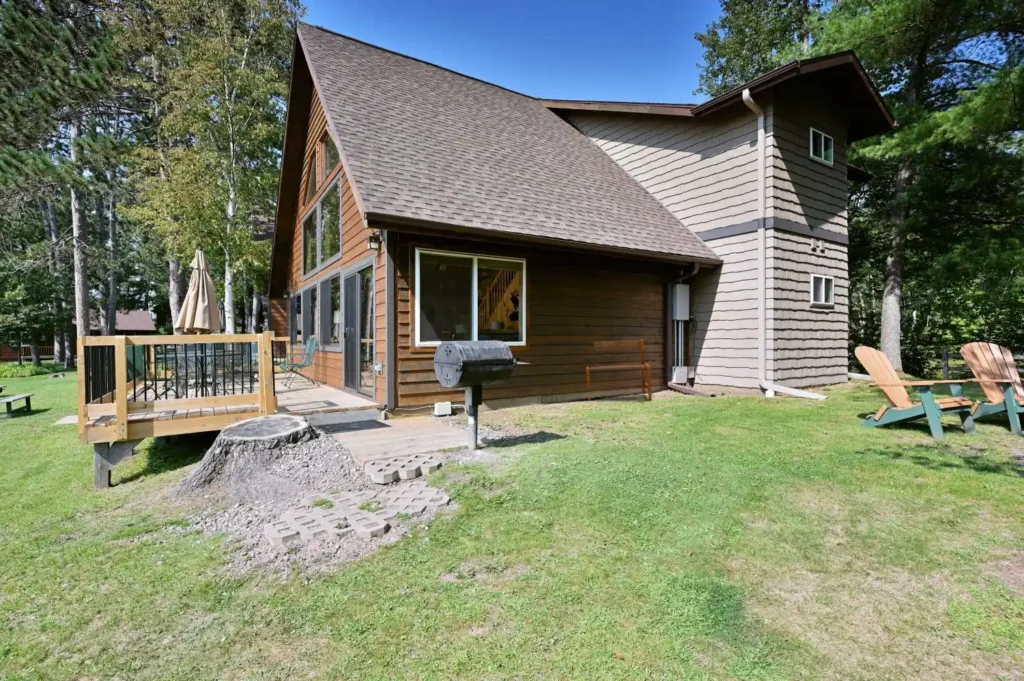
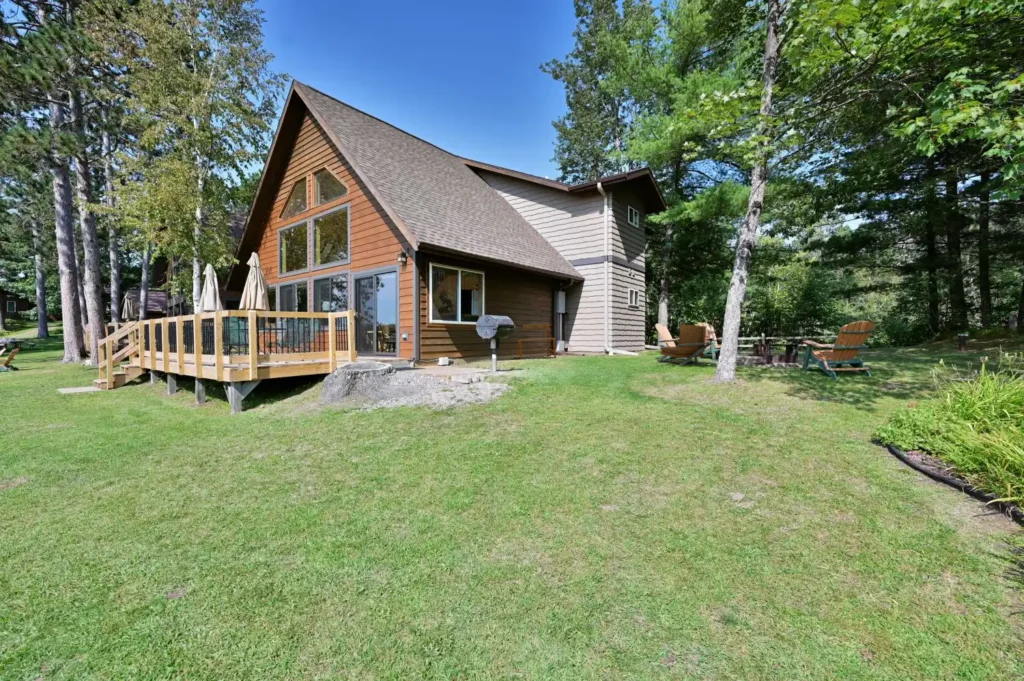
lounge chair: none [853,349,1013,457] -> present [657,324,712,366]

